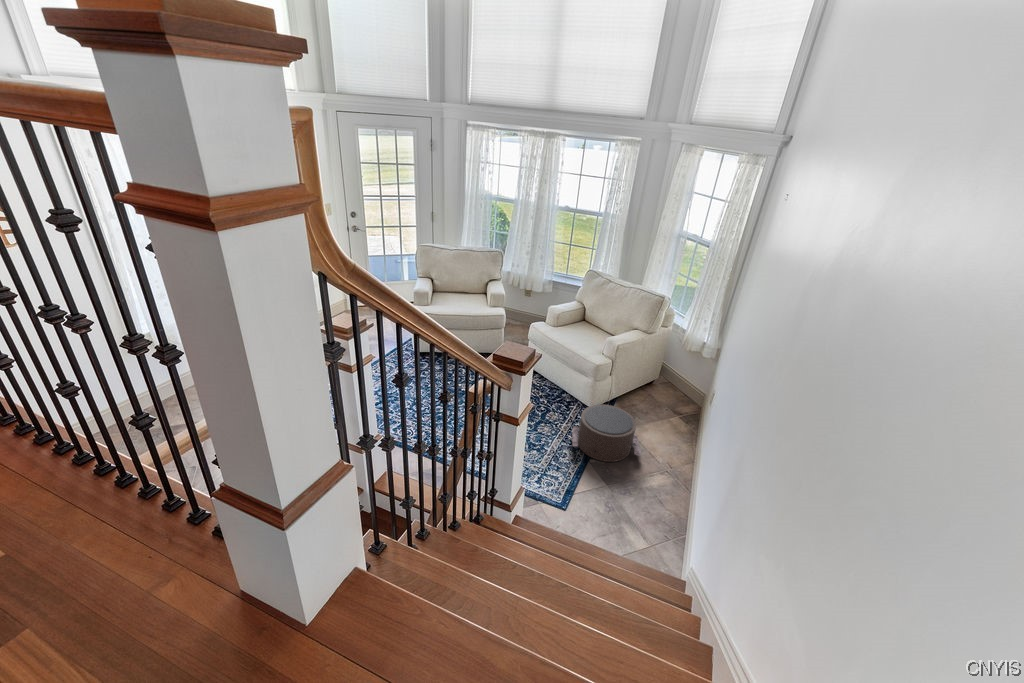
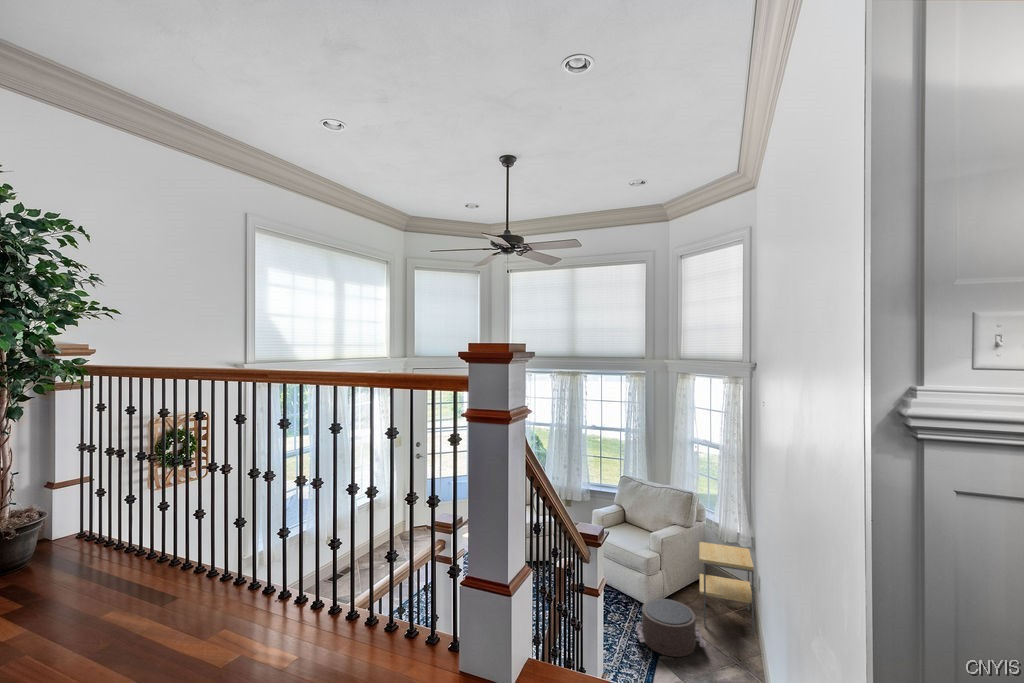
side table: none [645,350,712,444] -> present [699,542,754,635]

